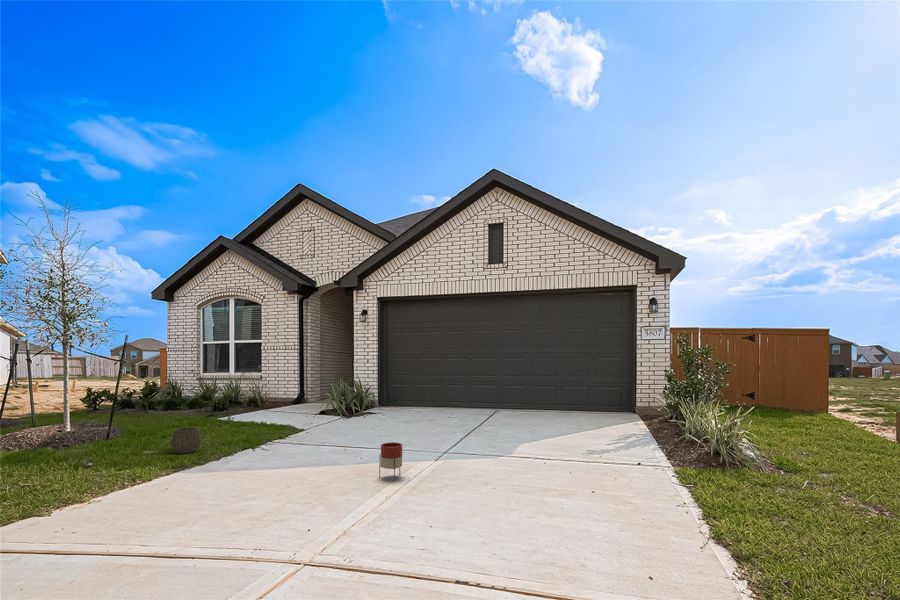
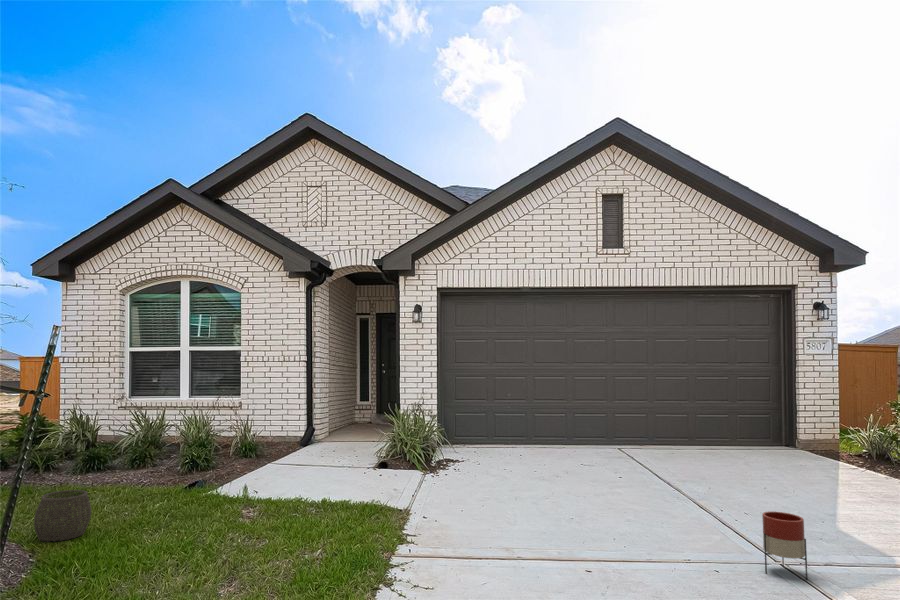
woven basket: present [171,427,200,454] -> present [34,490,91,542]

